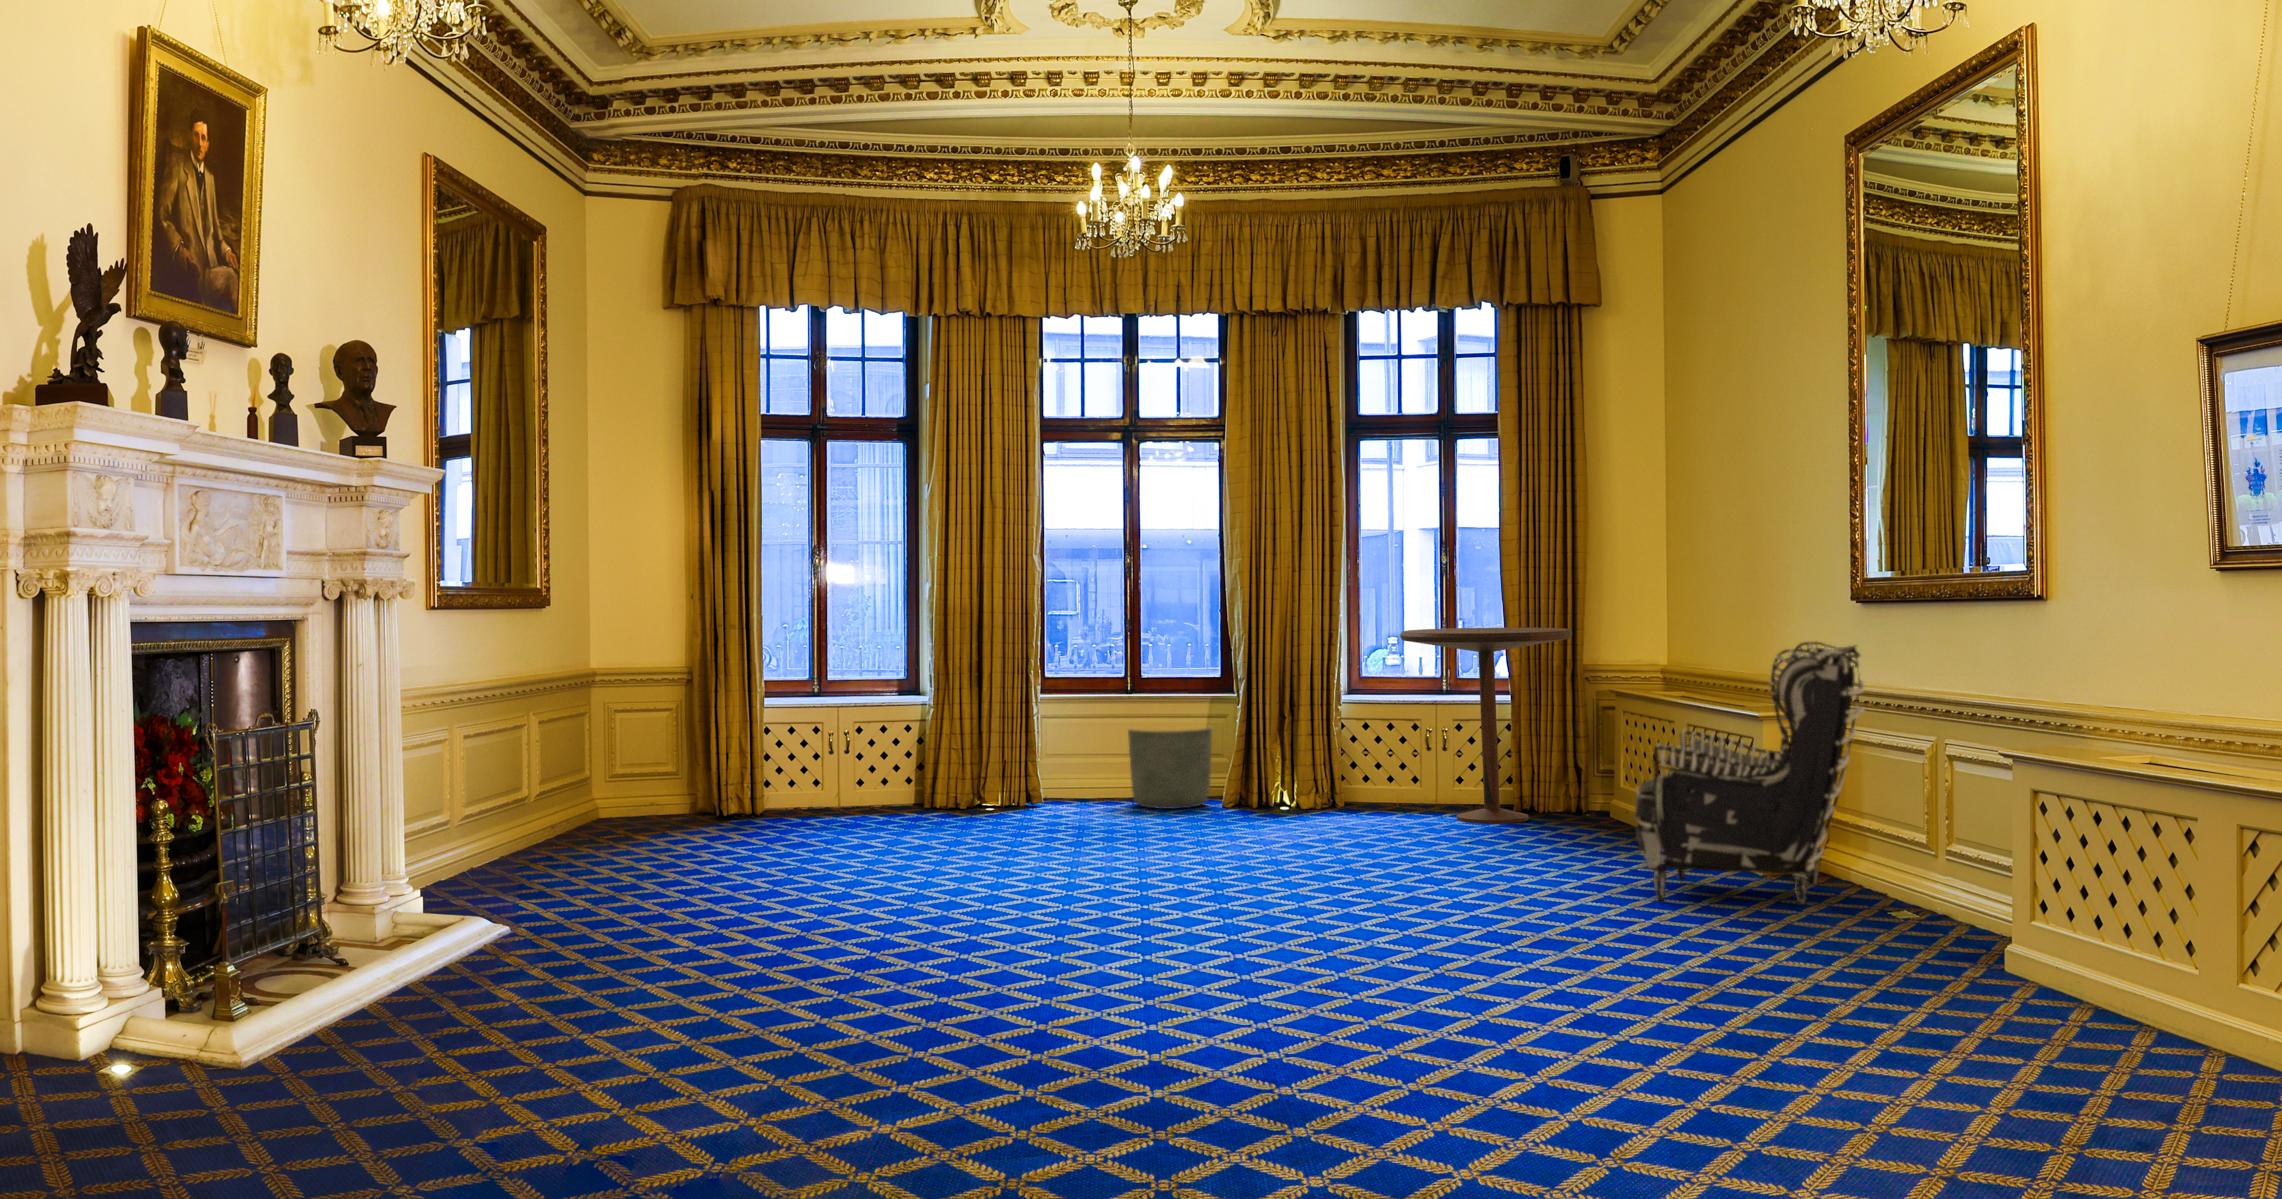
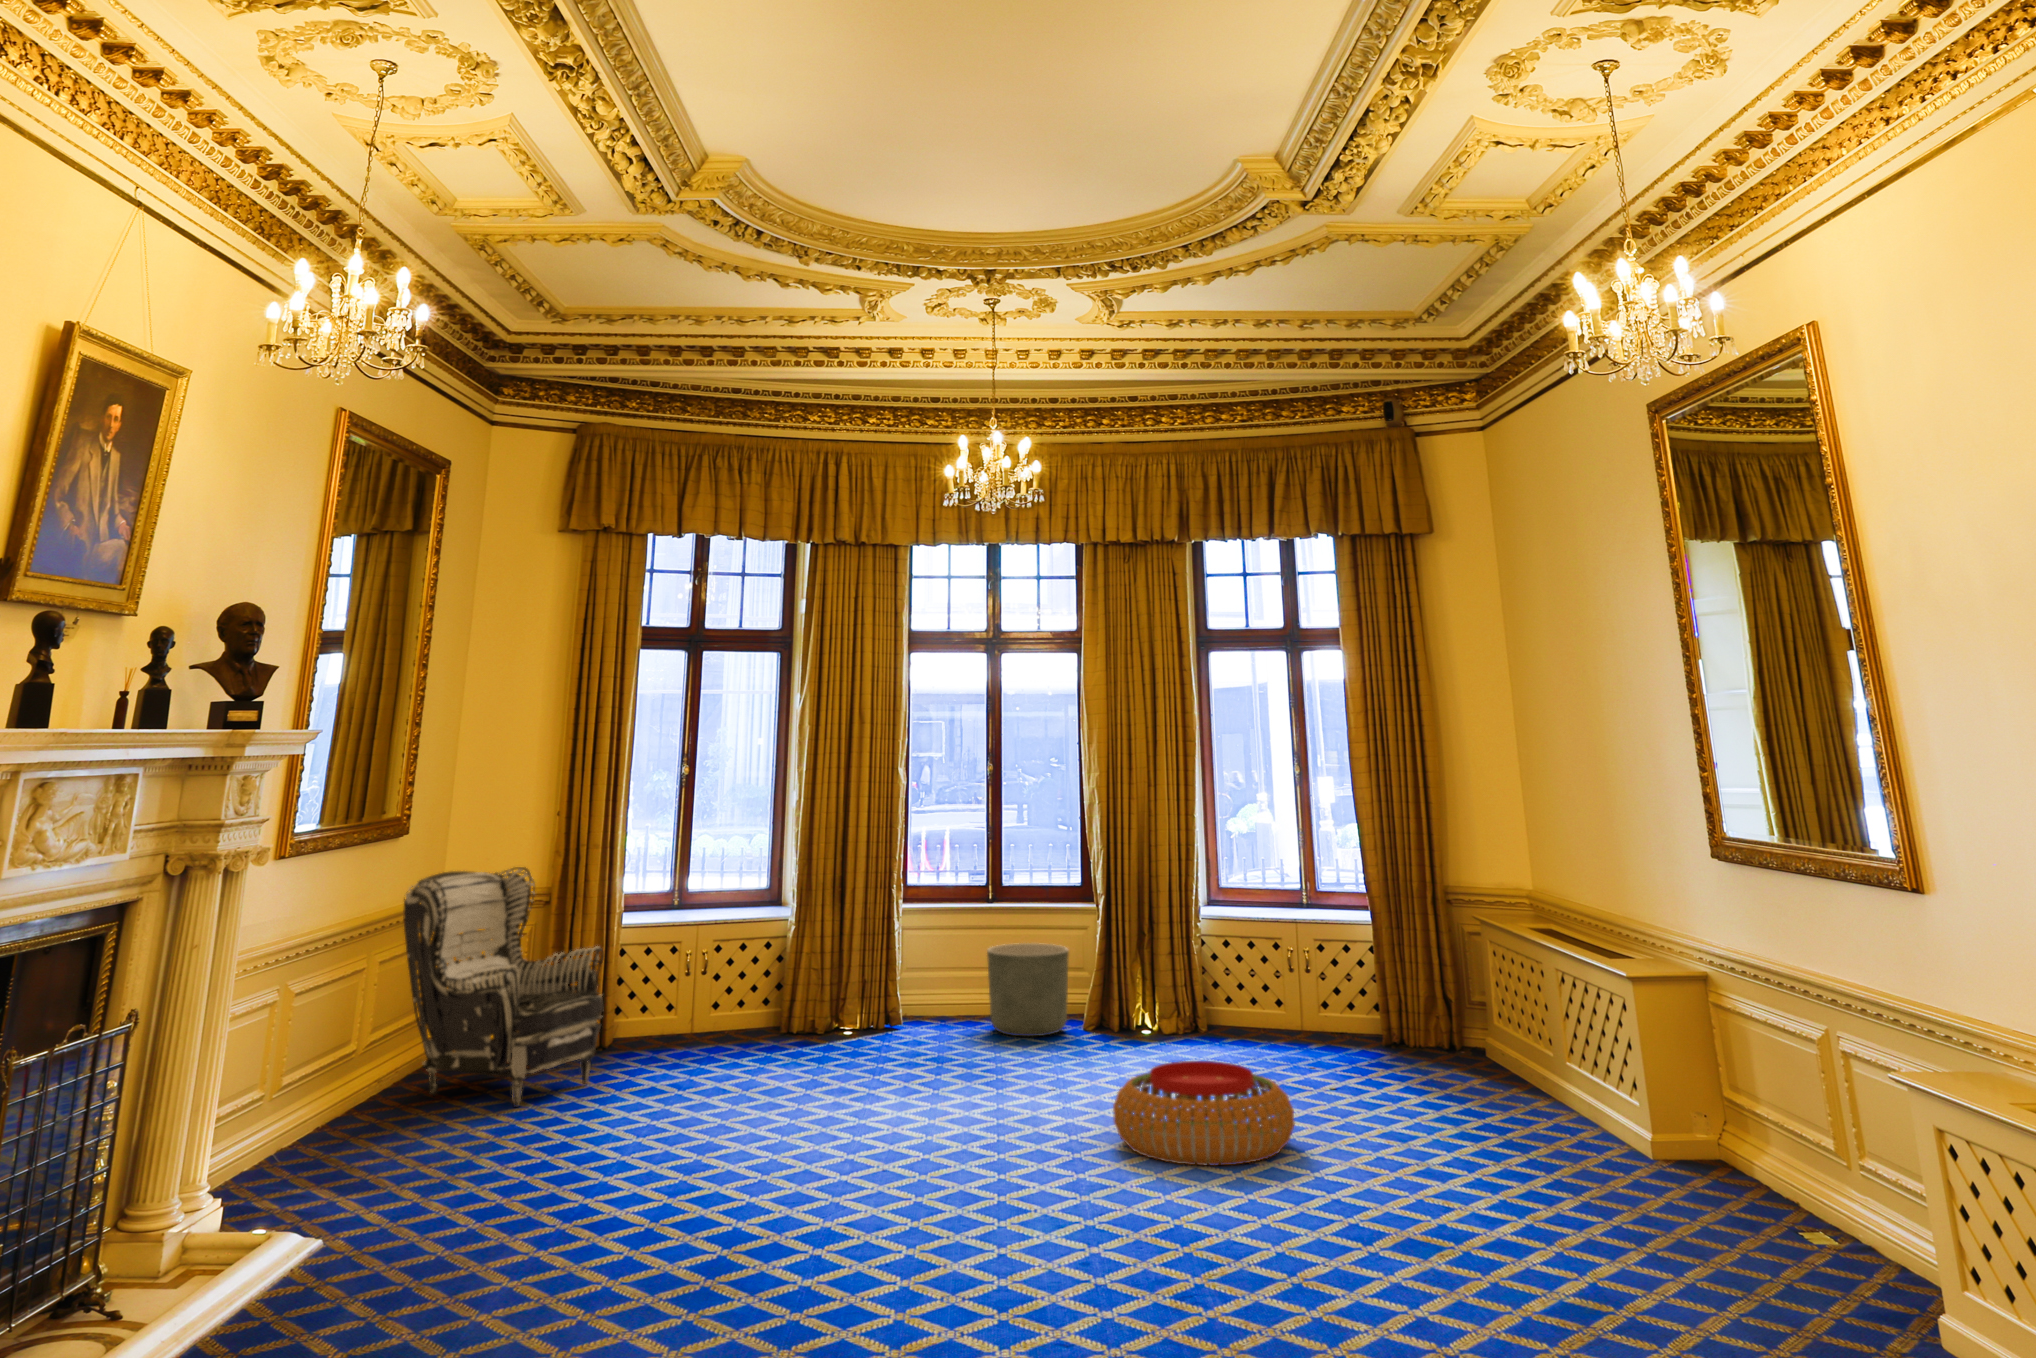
pedestal table: present [1400,628,1572,824] -> none [1252,853,1423,1069]
armchair: present [1634,642,1864,905] -> present [403,867,604,1107]
pouf: none [1251,796,1425,878] -> present [1113,1061,1295,1166]

